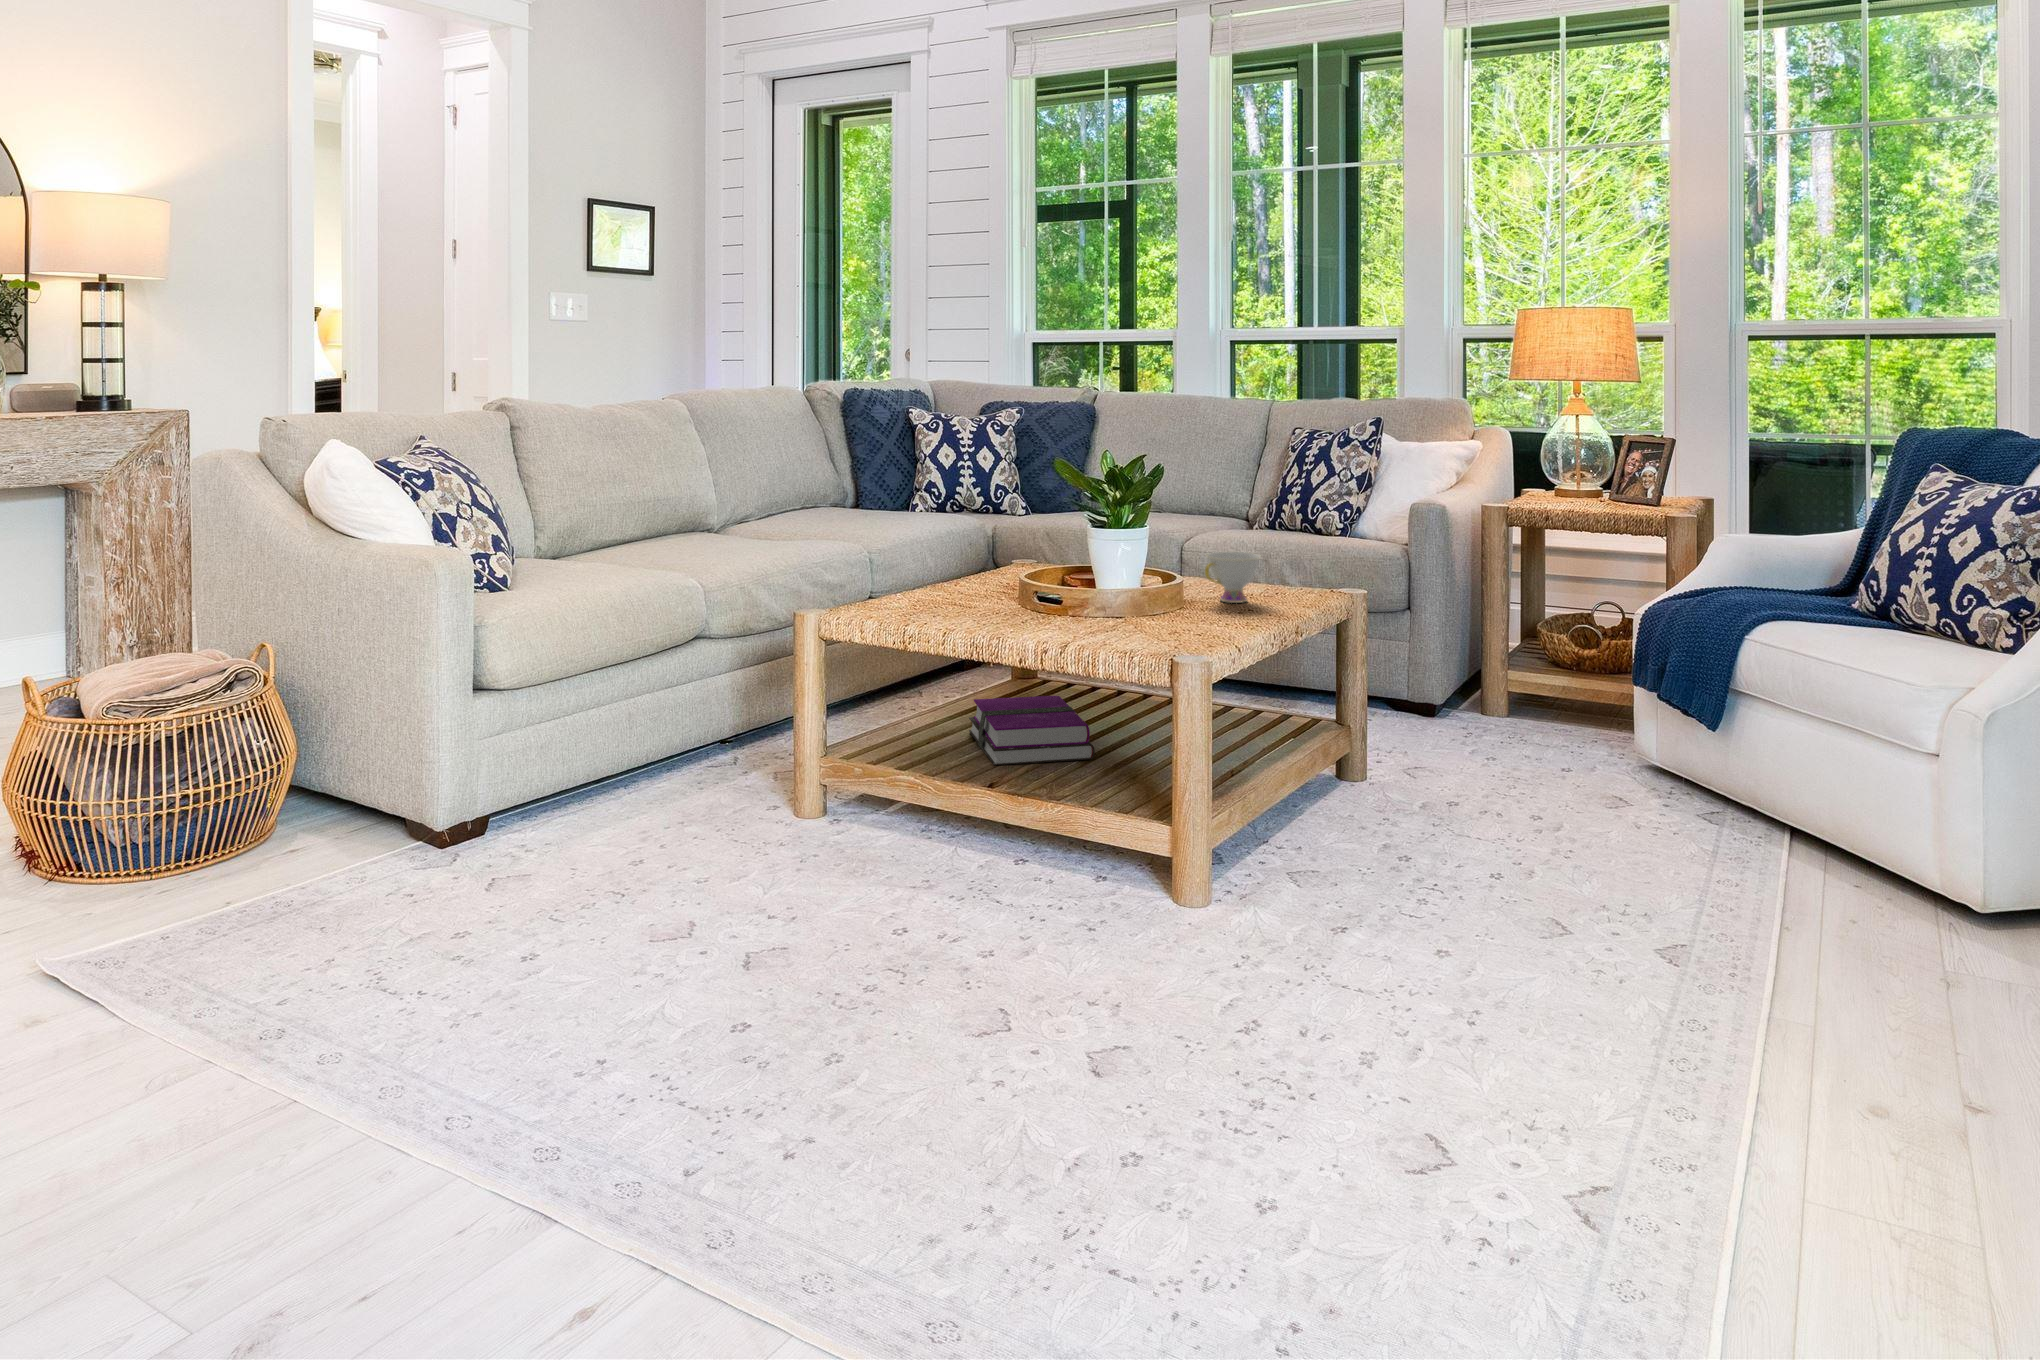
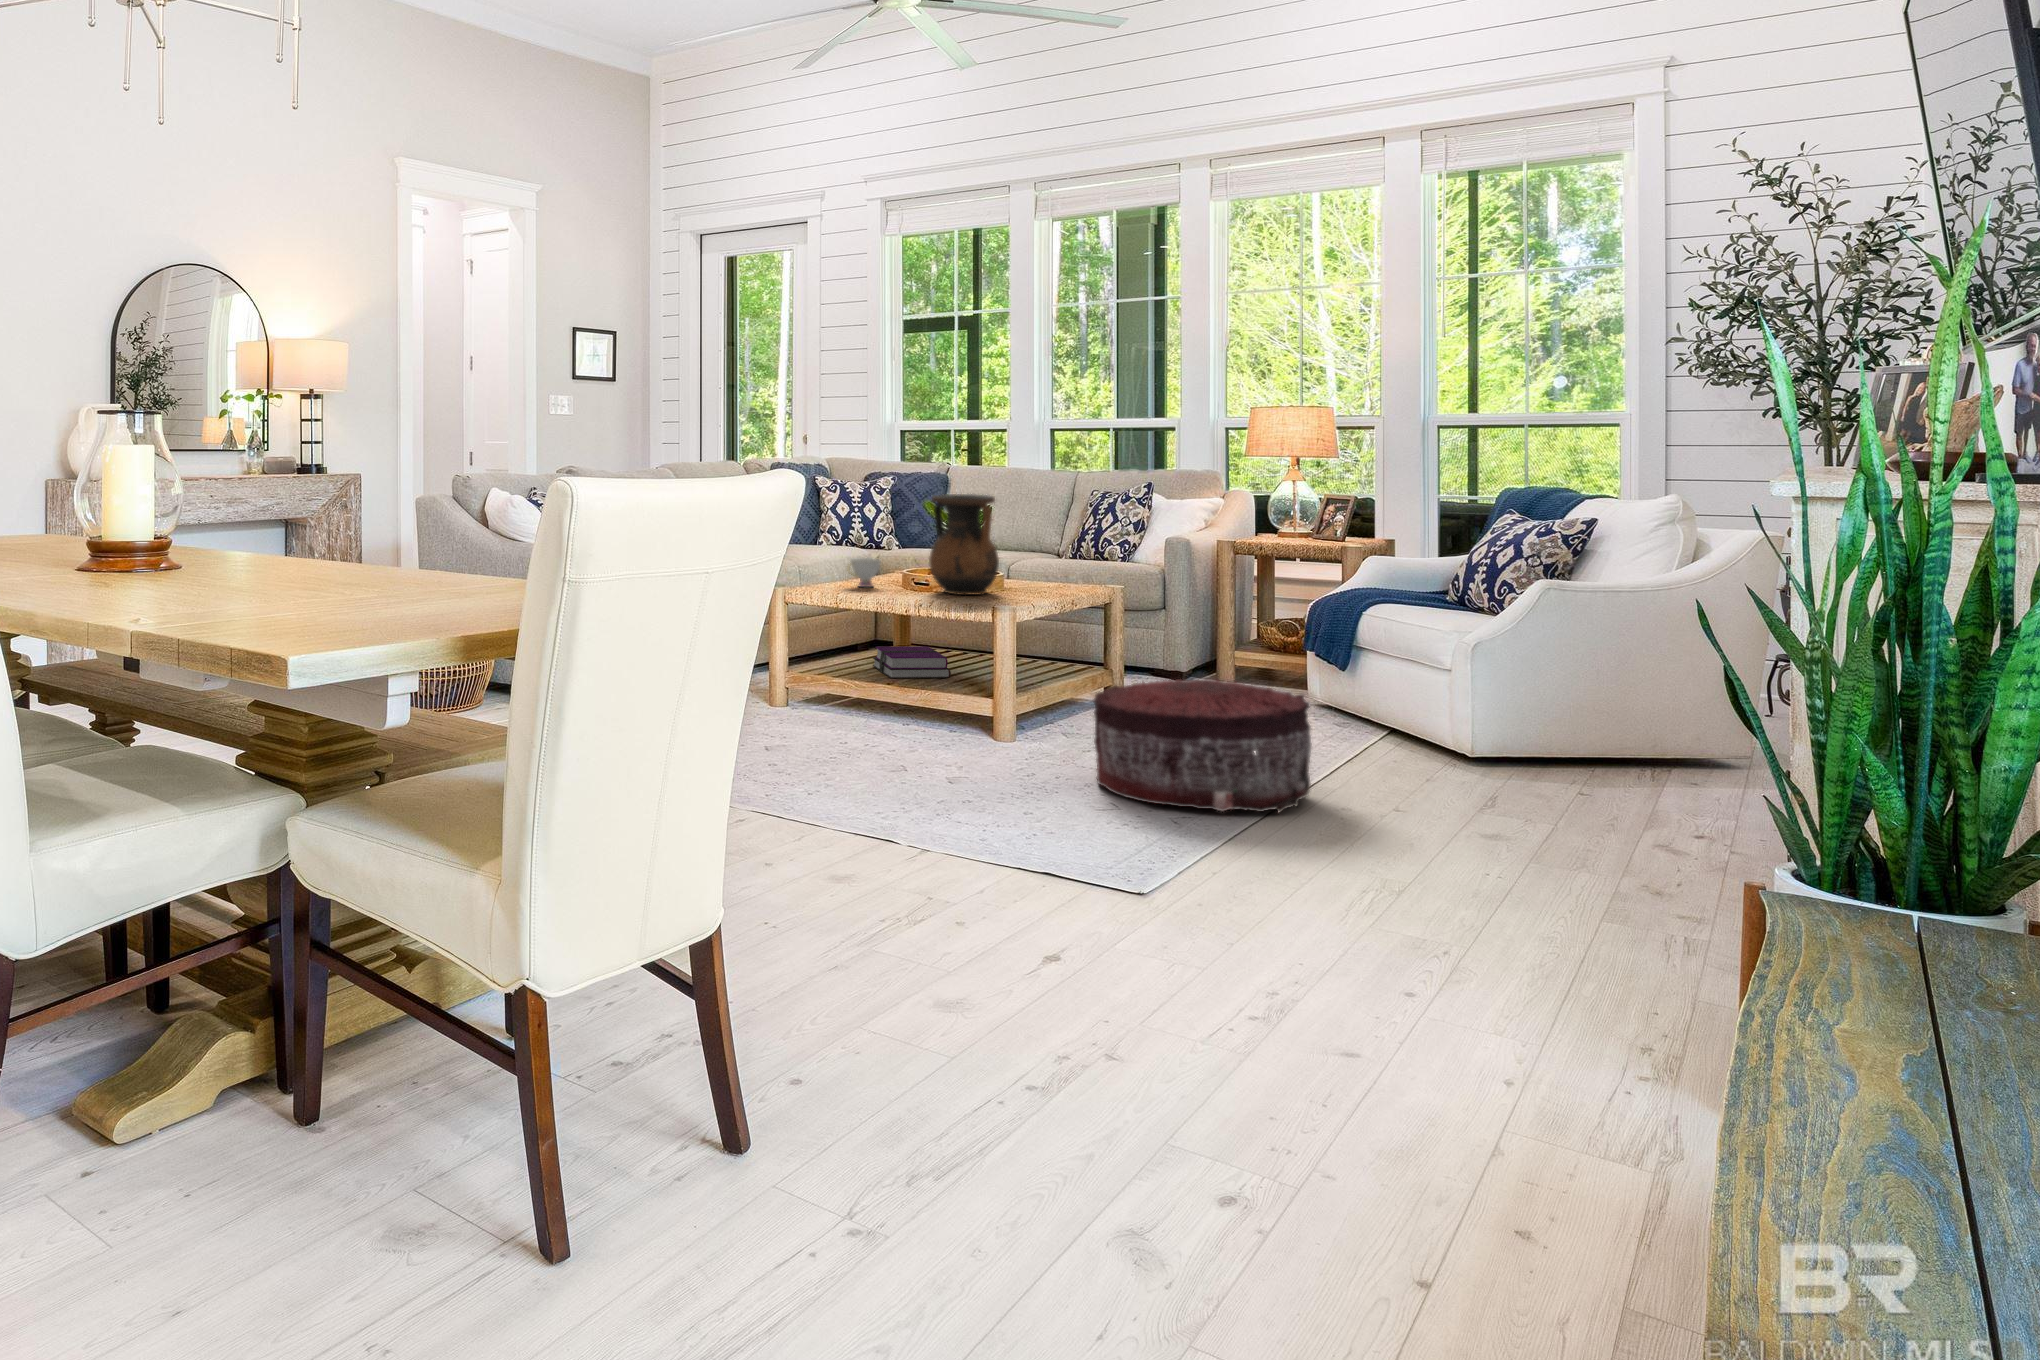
vase: none [1059,447,1174,624] -> present [929,494,999,595]
teacup: present [1205,552,1260,603] -> present [851,558,881,587]
pouf: none [1373,821,1833,1190] -> present [1093,679,1311,813]

